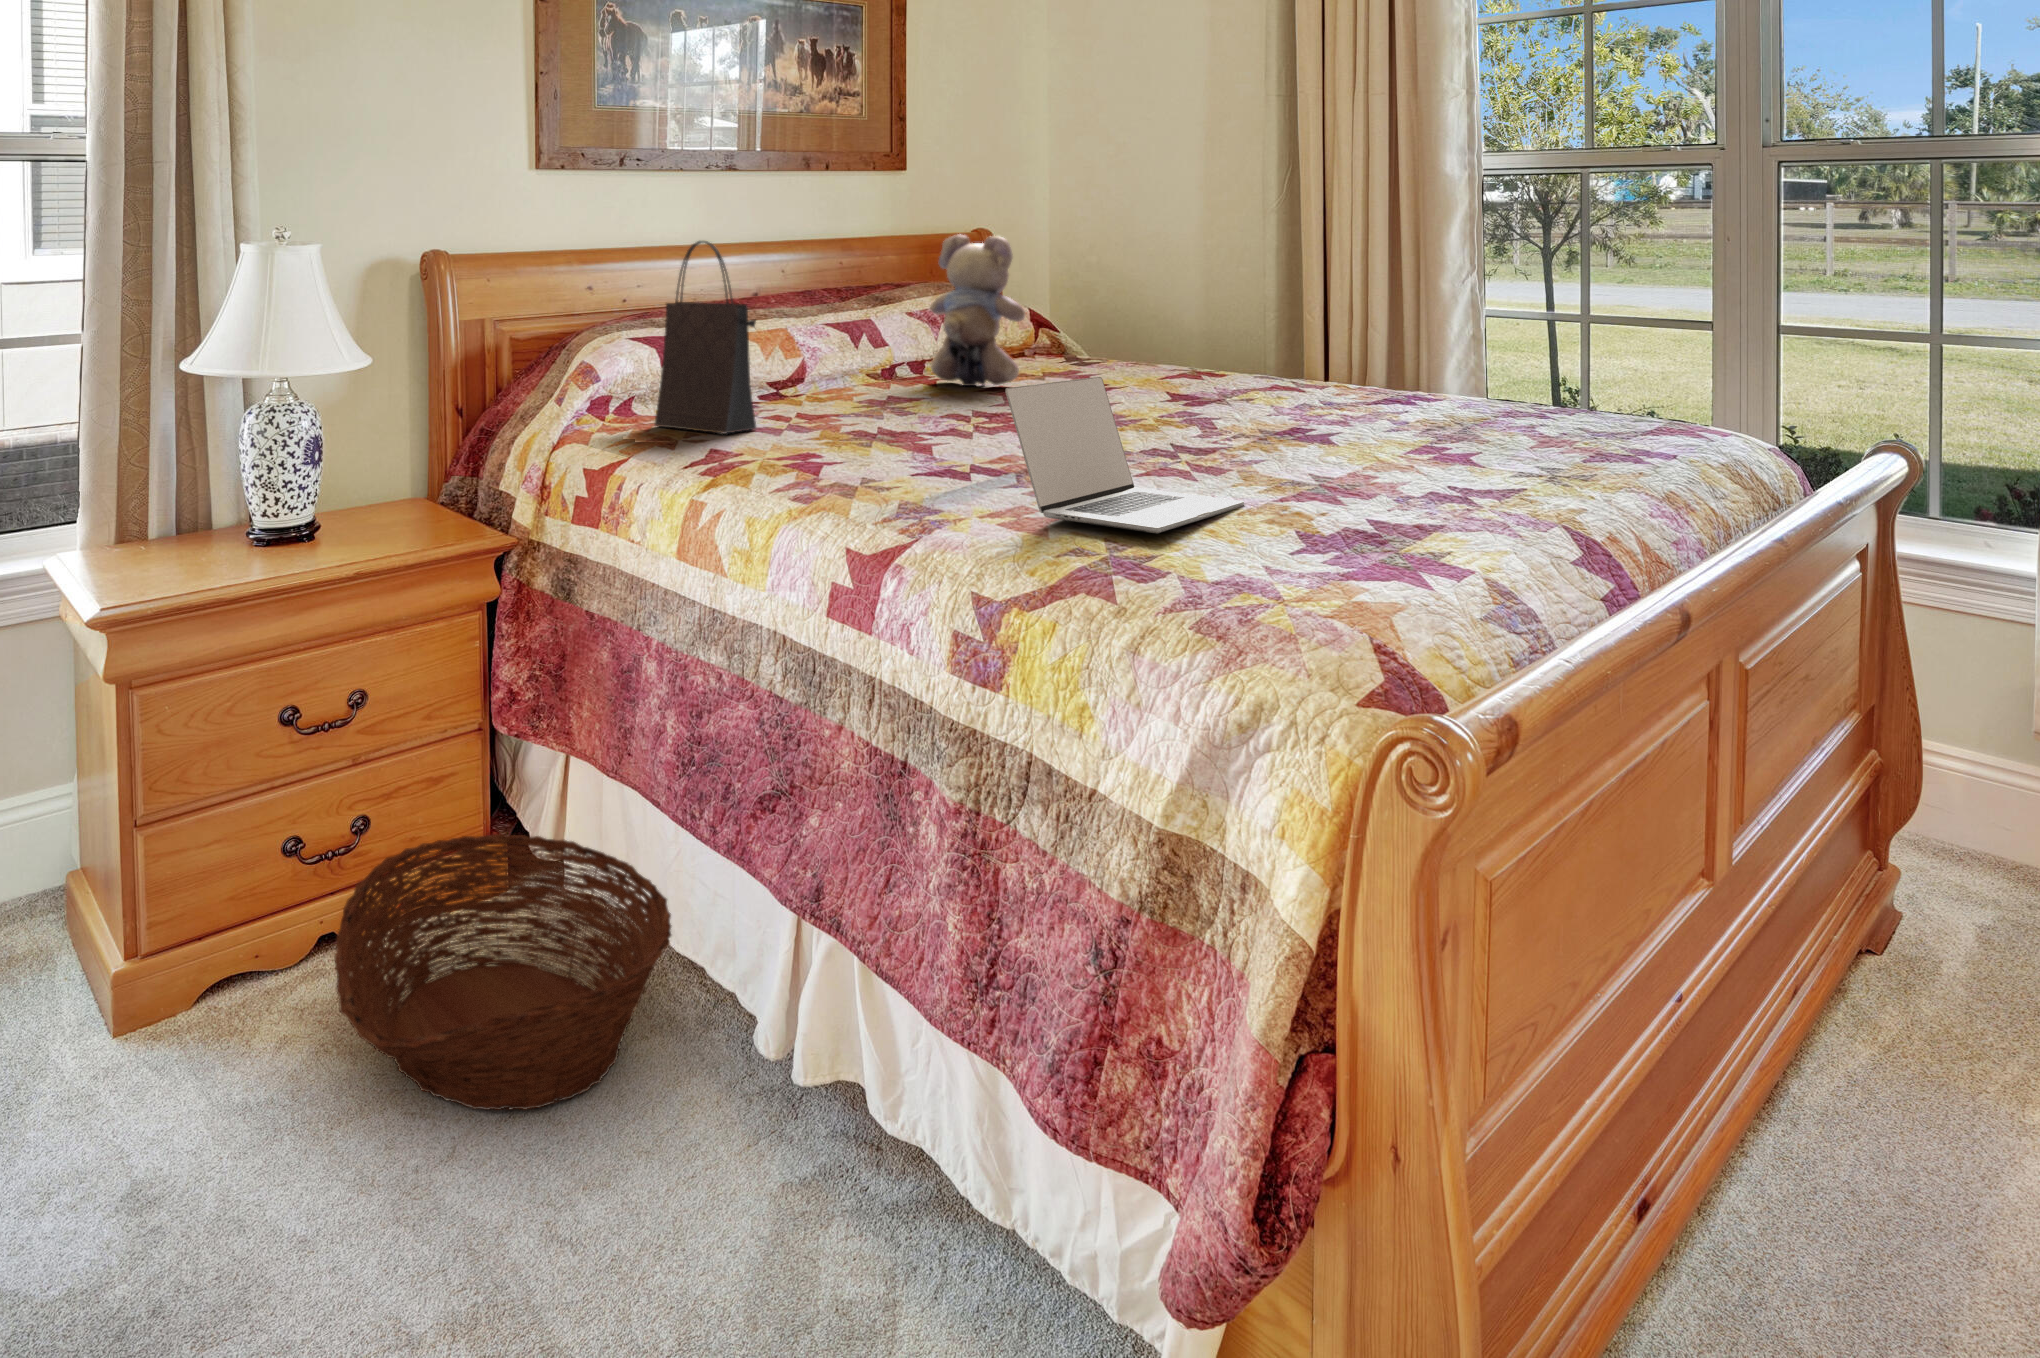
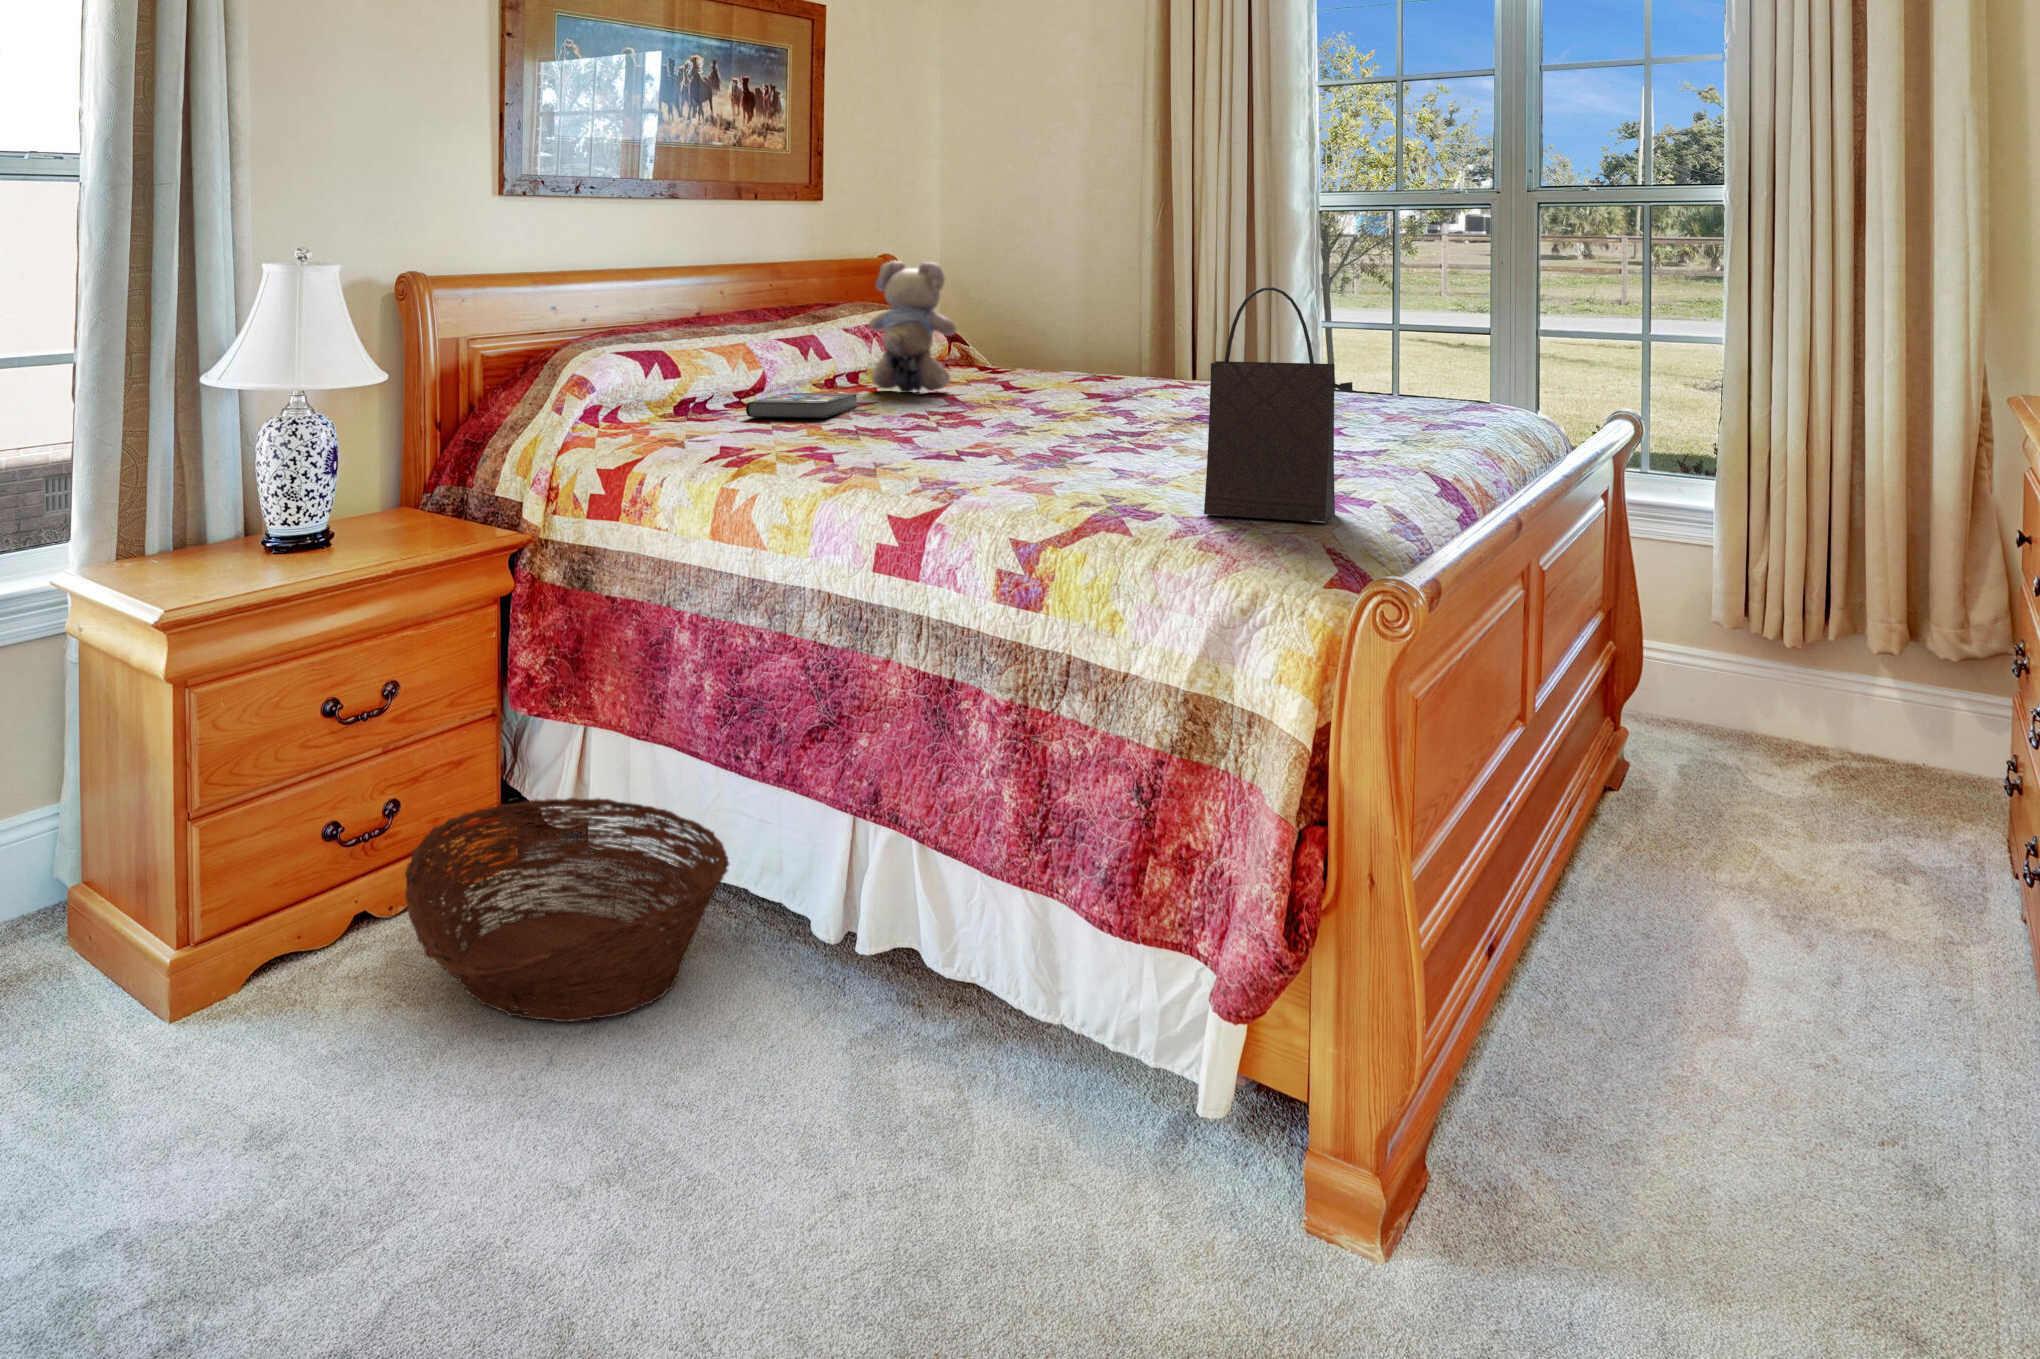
handbag: present [654,241,756,434] -> present [1204,287,1353,523]
laptop: present [1005,377,1244,533] -> none [1008,372,1188,488]
book: none [764,385,902,417] -> present [746,393,858,418]

